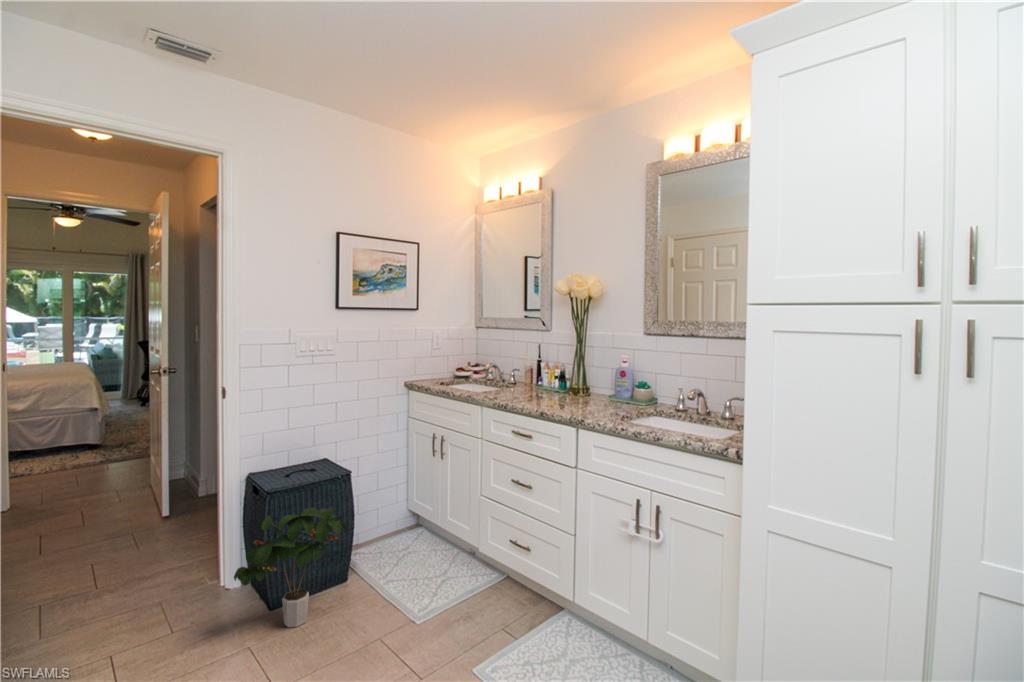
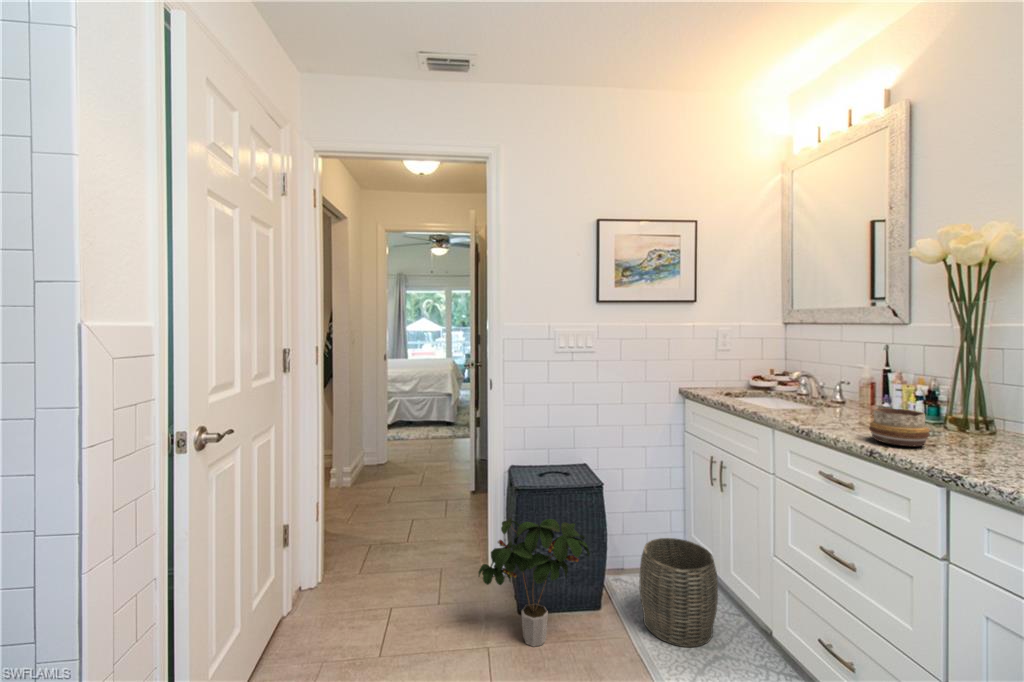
decorative bowl: none [537,386,565,407] -> present [869,408,930,446]
woven basket: none [384,504,443,585] -> present [639,538,718,647]

